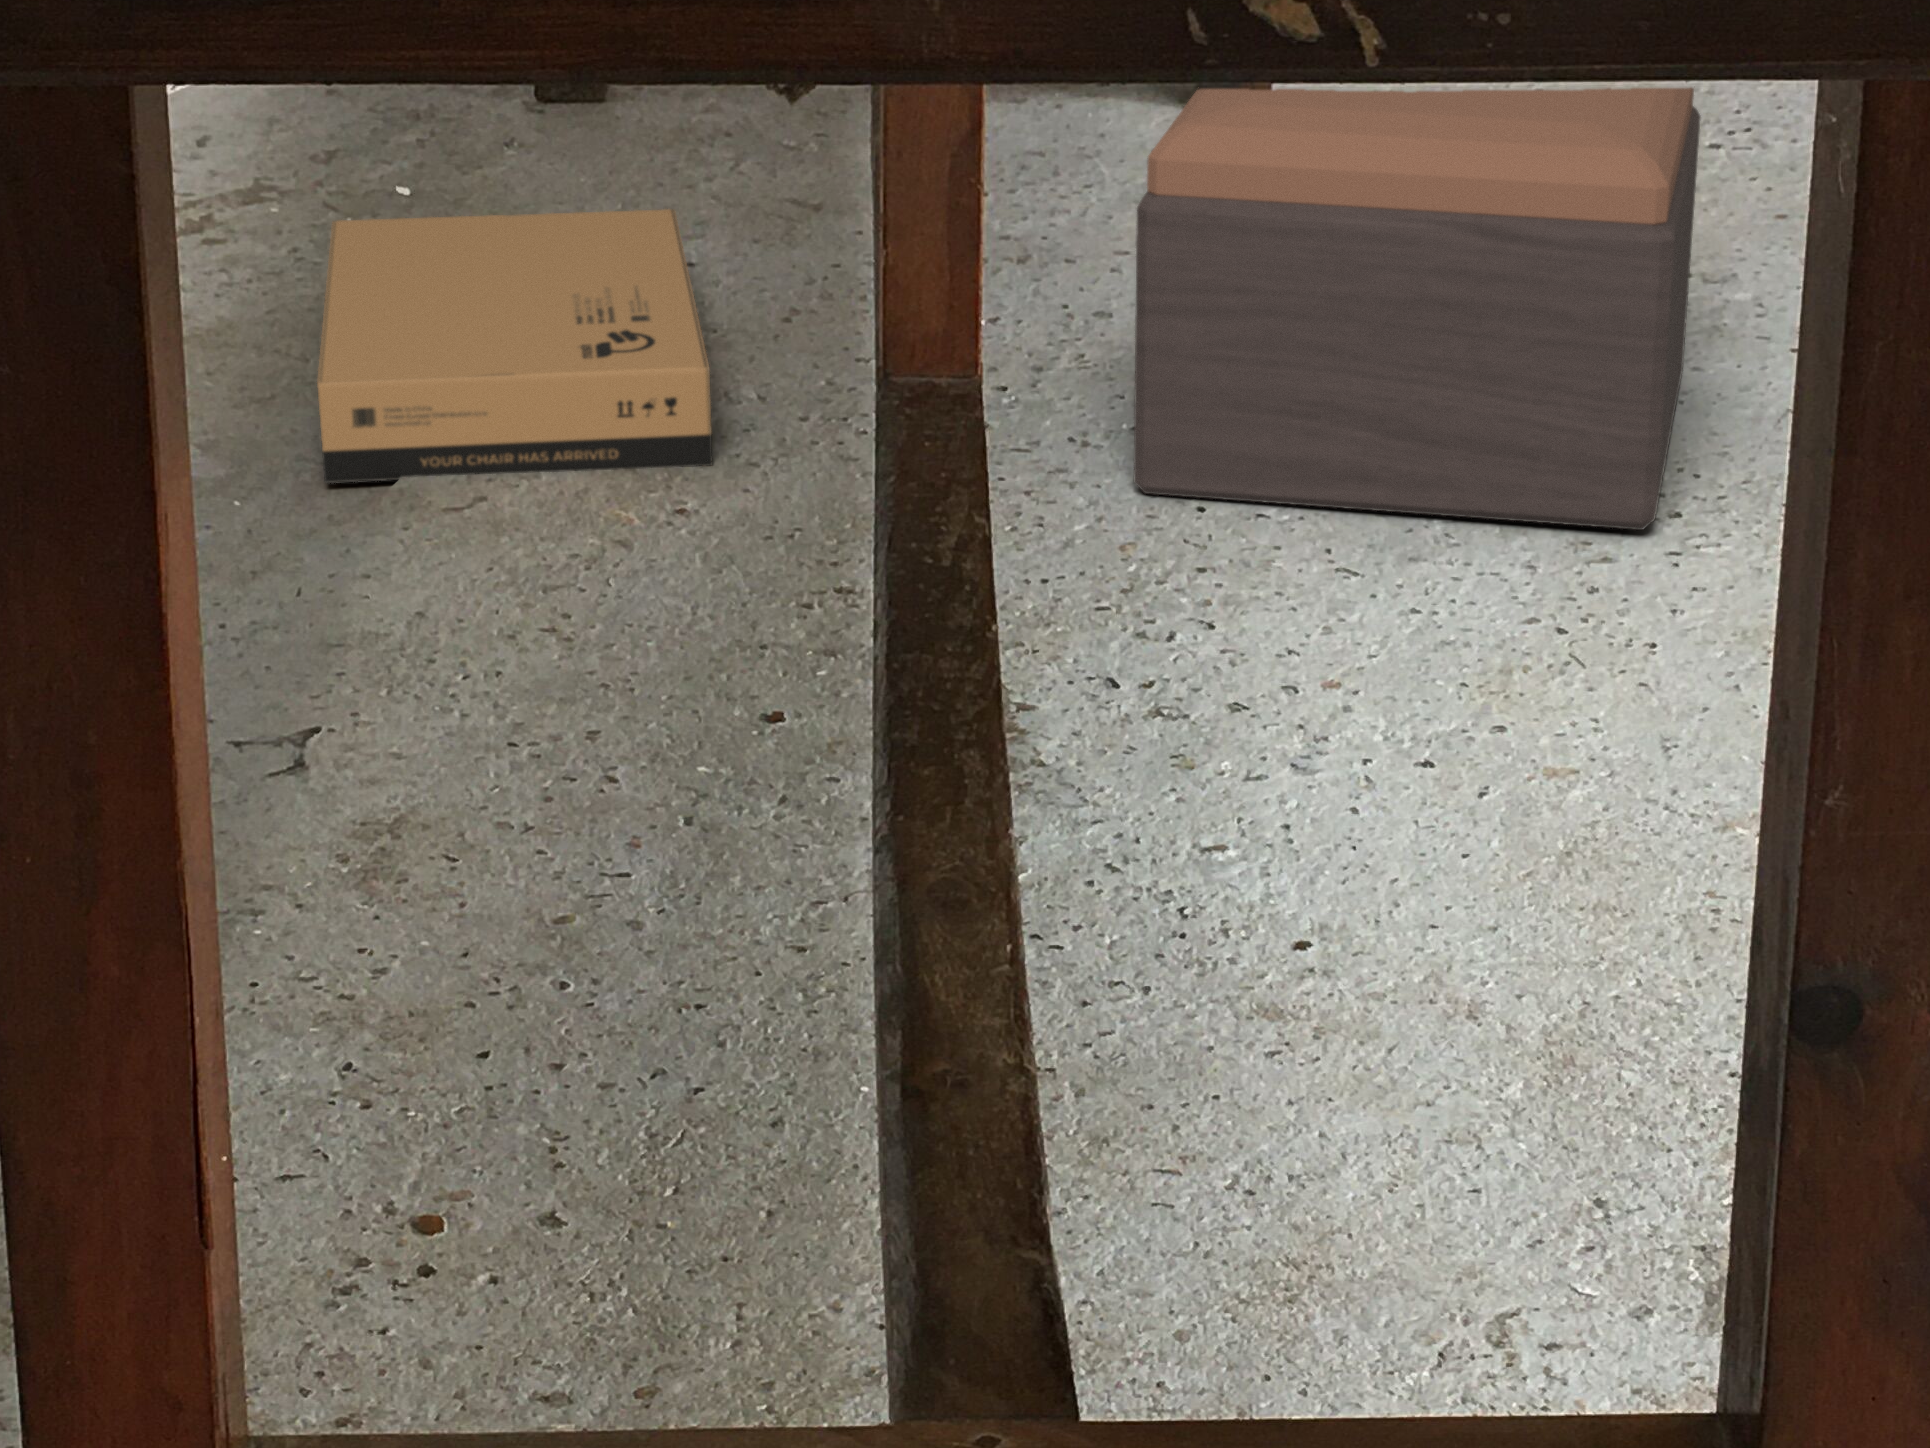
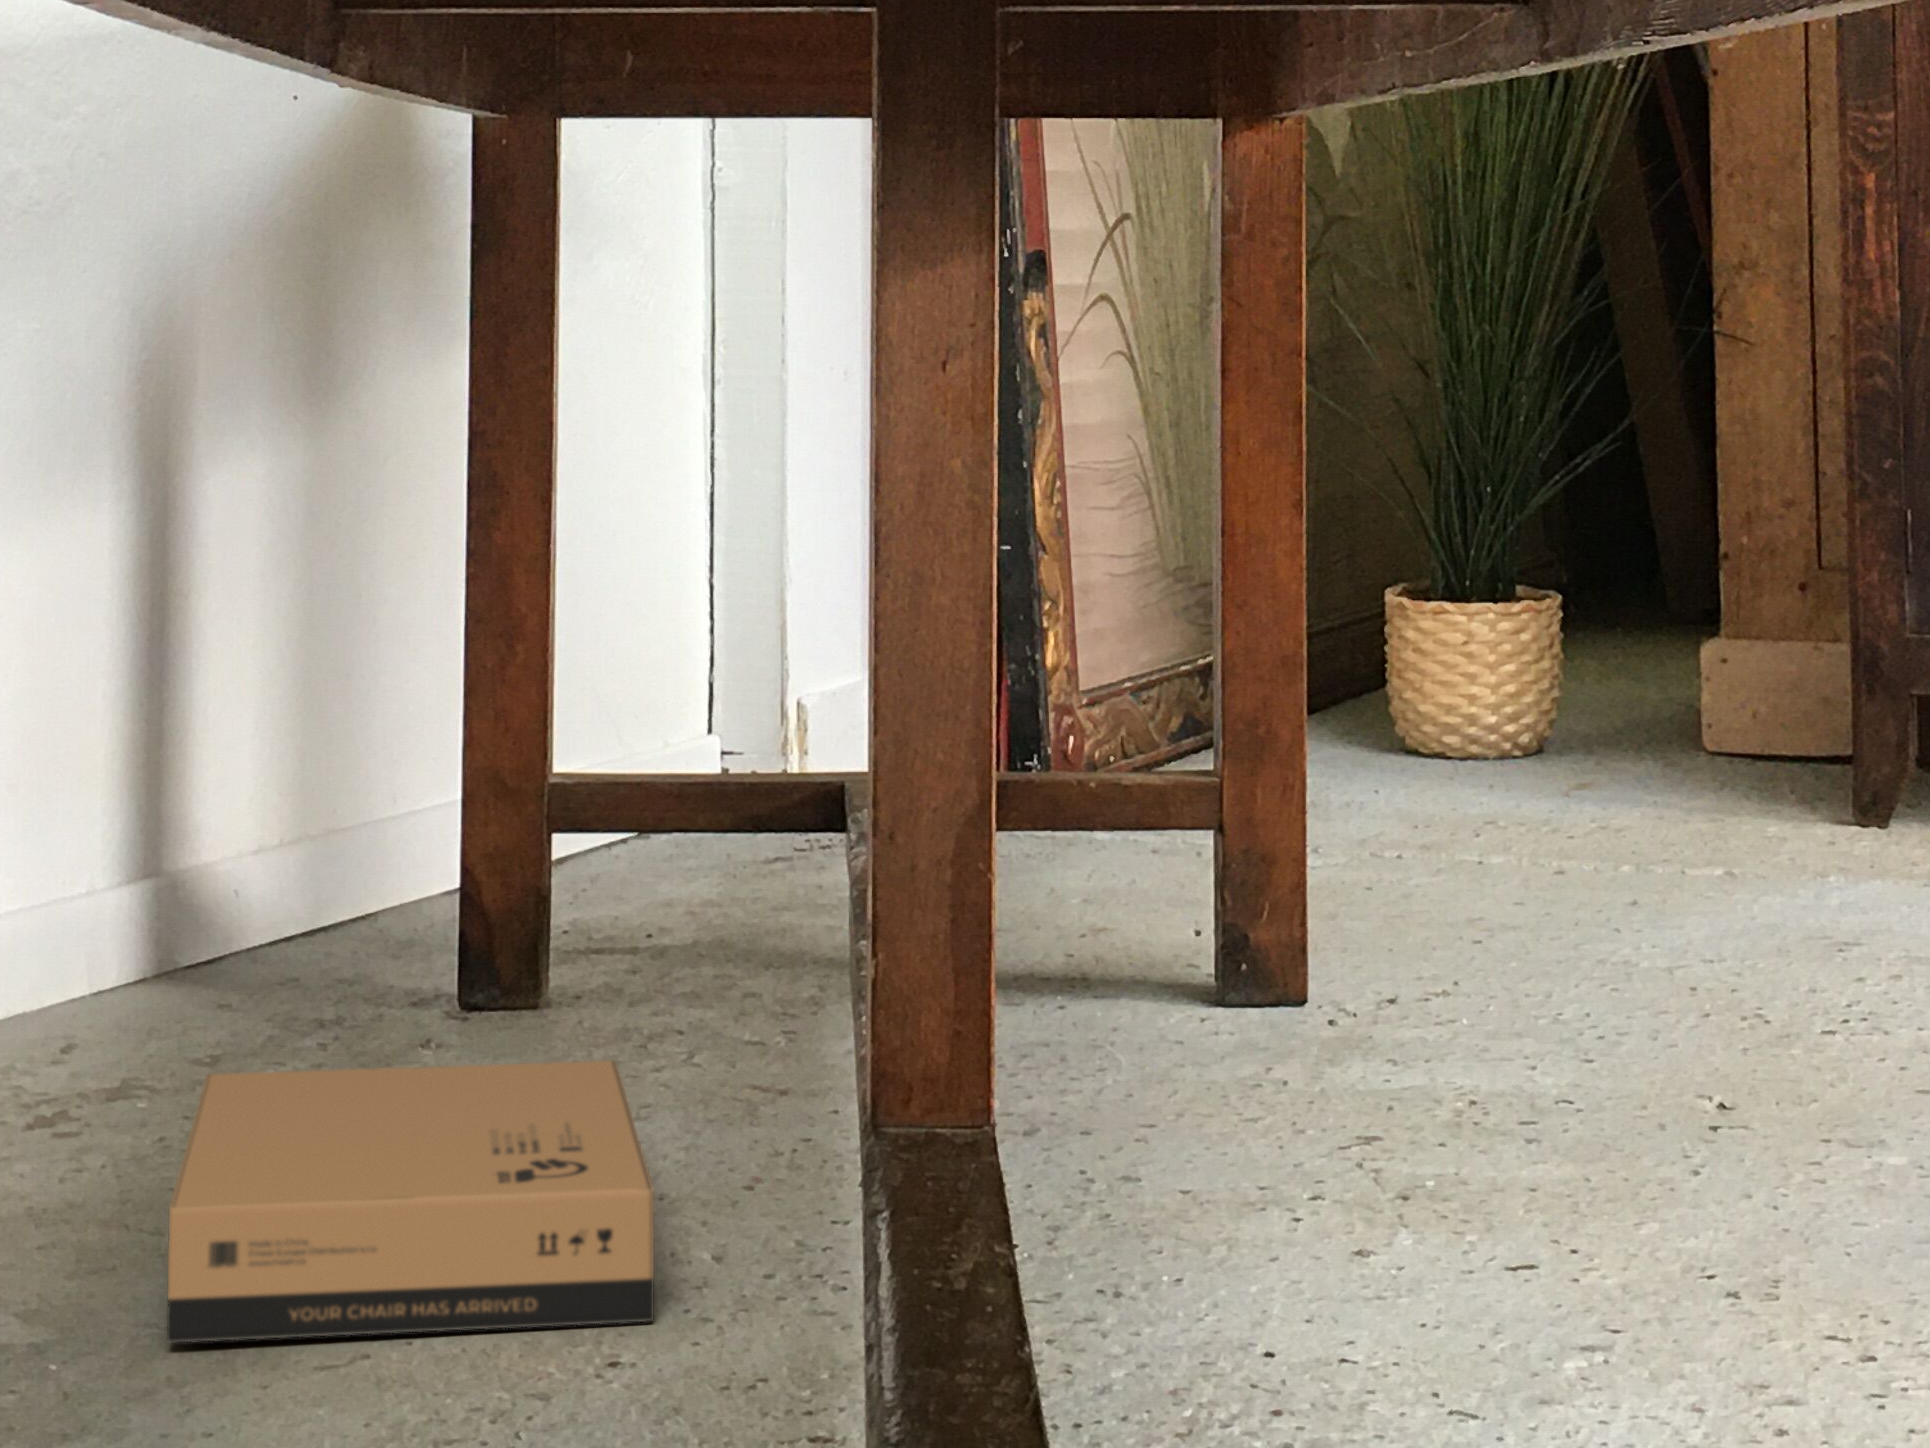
footstool: present [1134,87,1700,530] -> none [1178,798,1846,1369]

